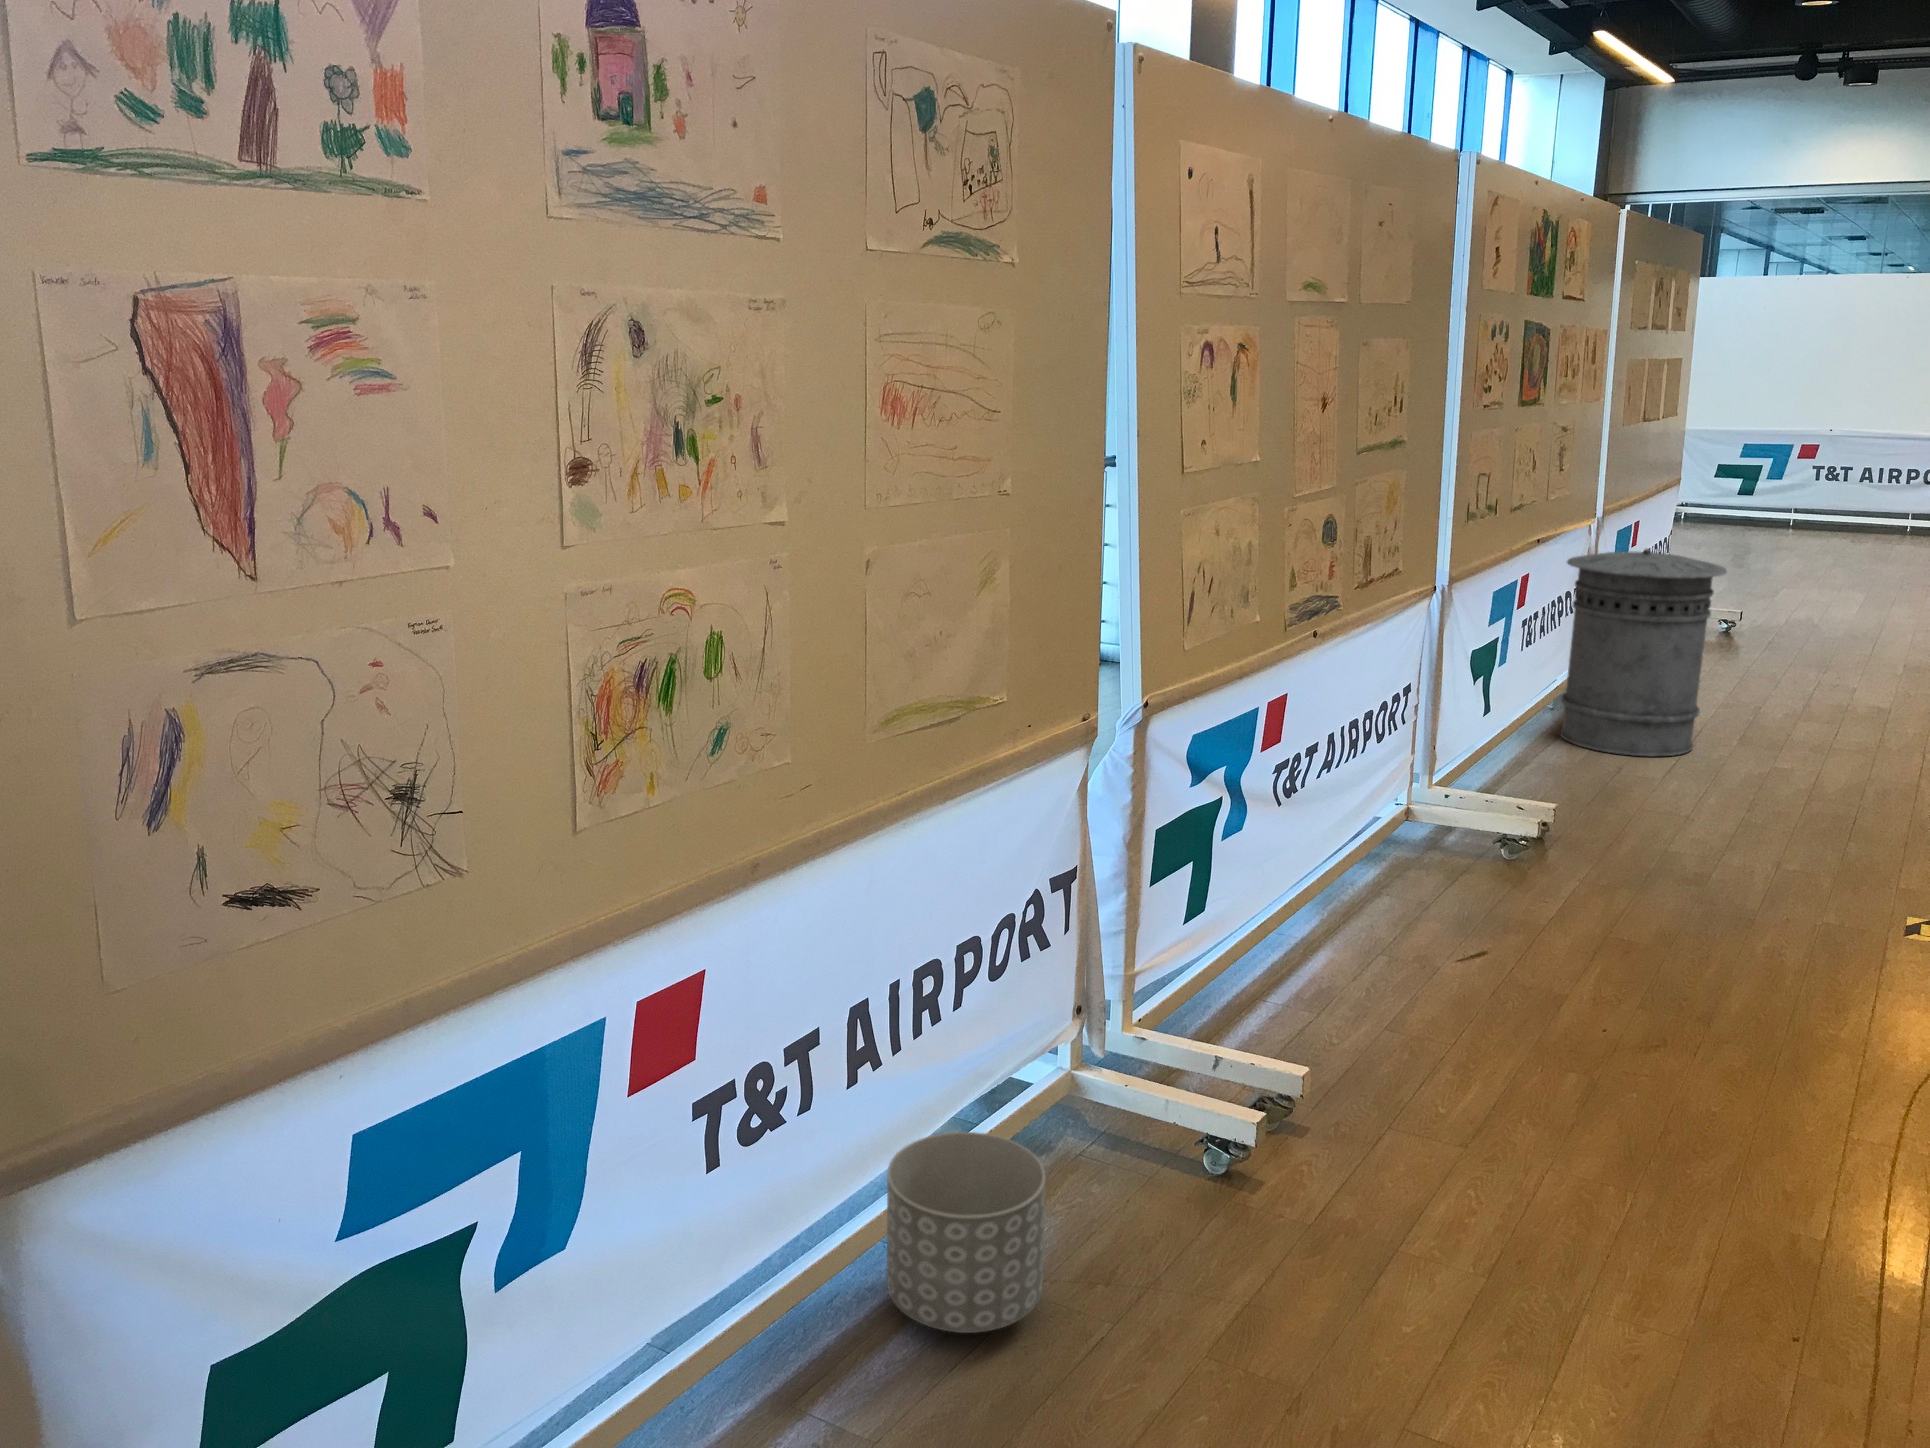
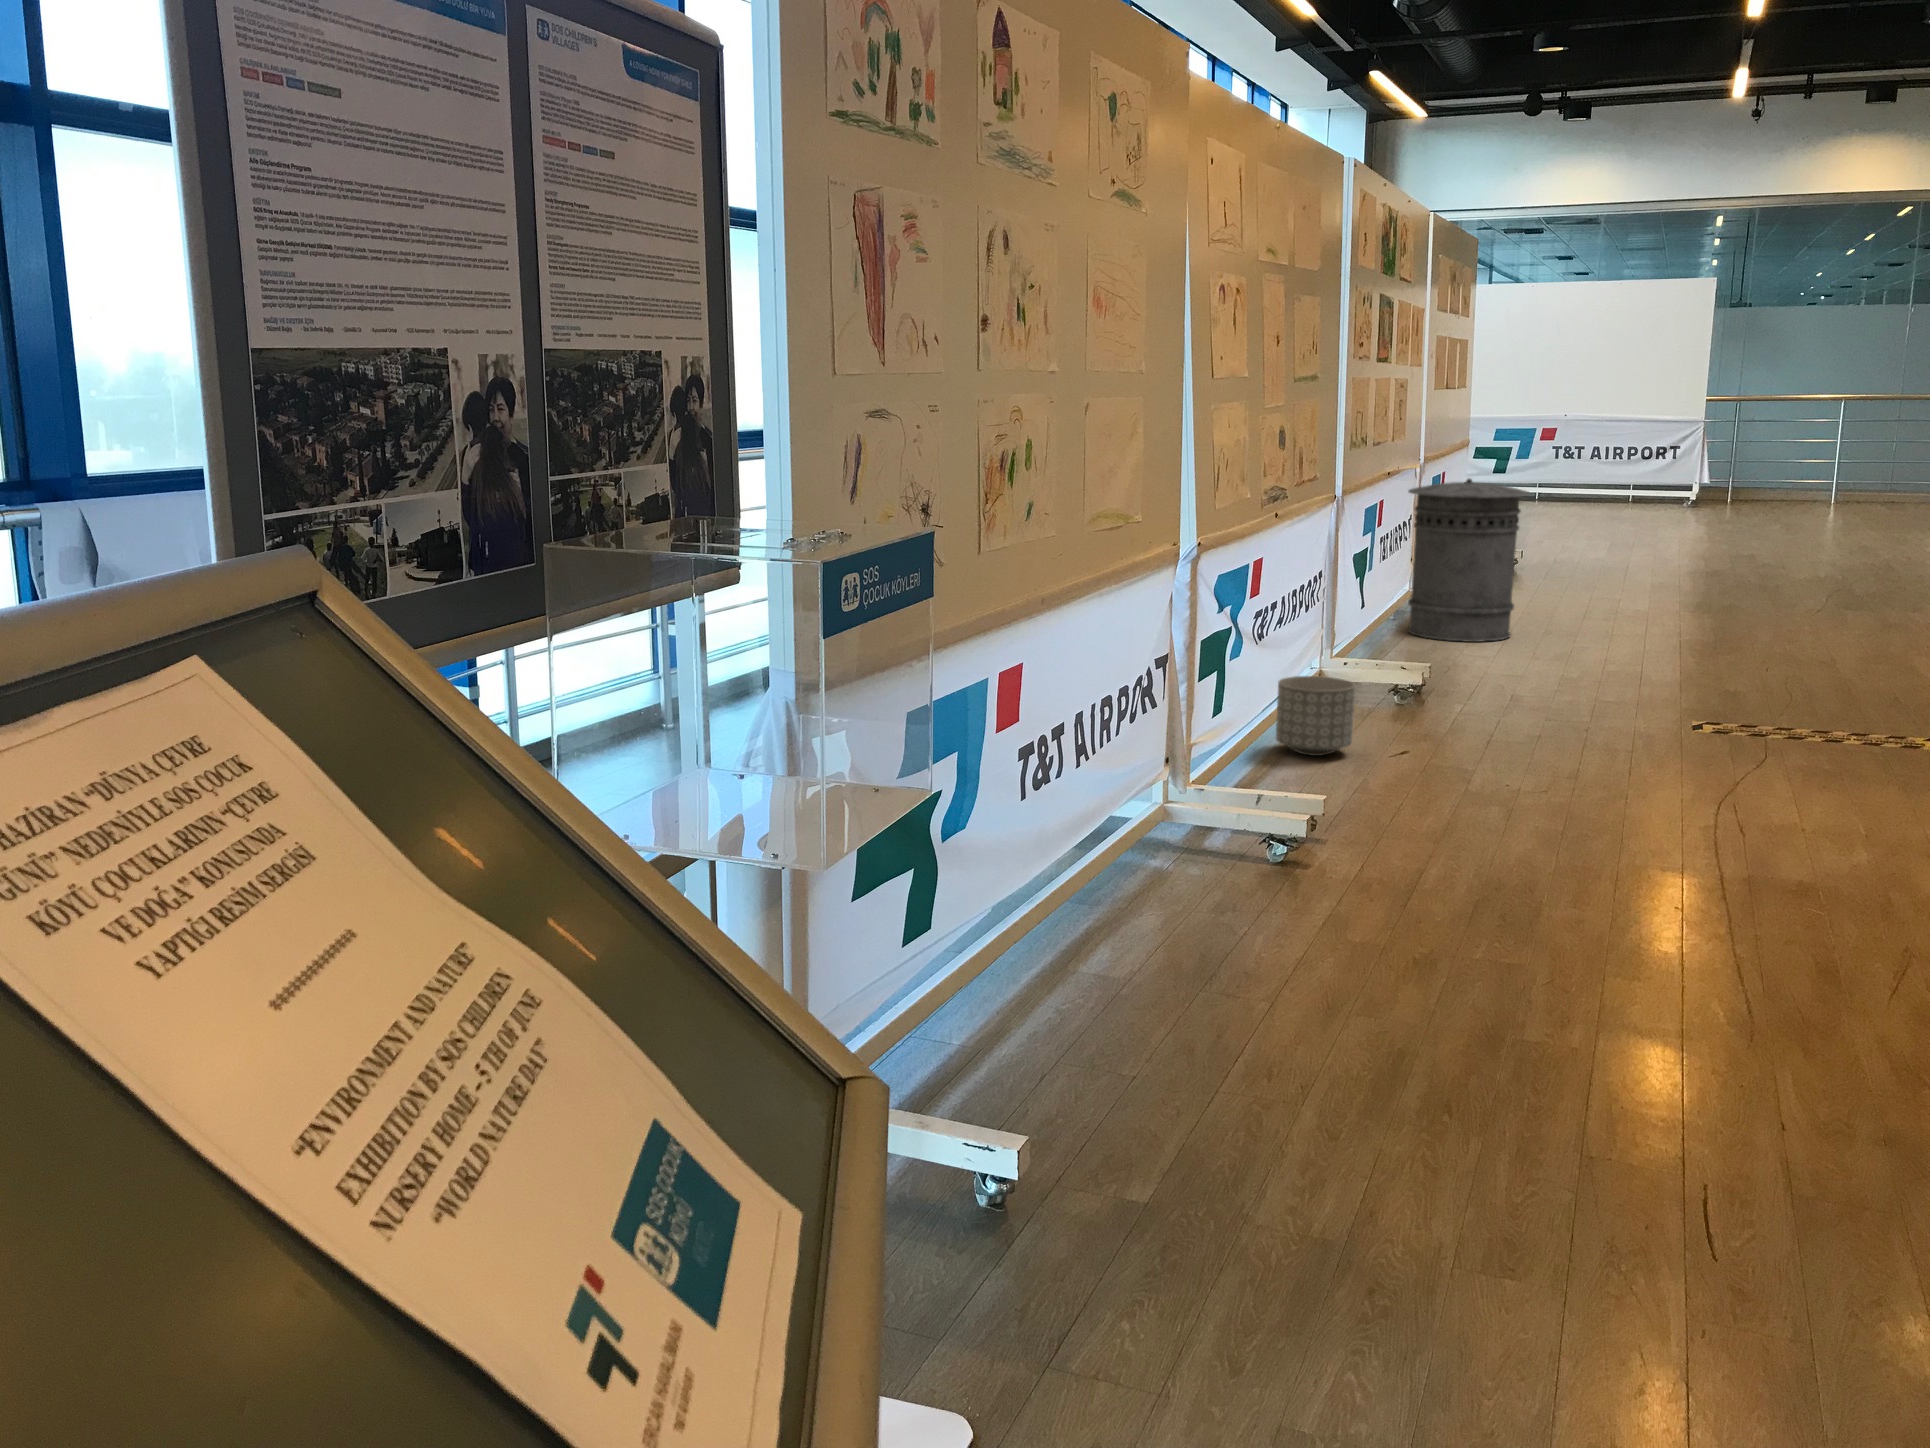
planter: present [887,1132,1045,1333] -> present [1276,676,1355,756]

